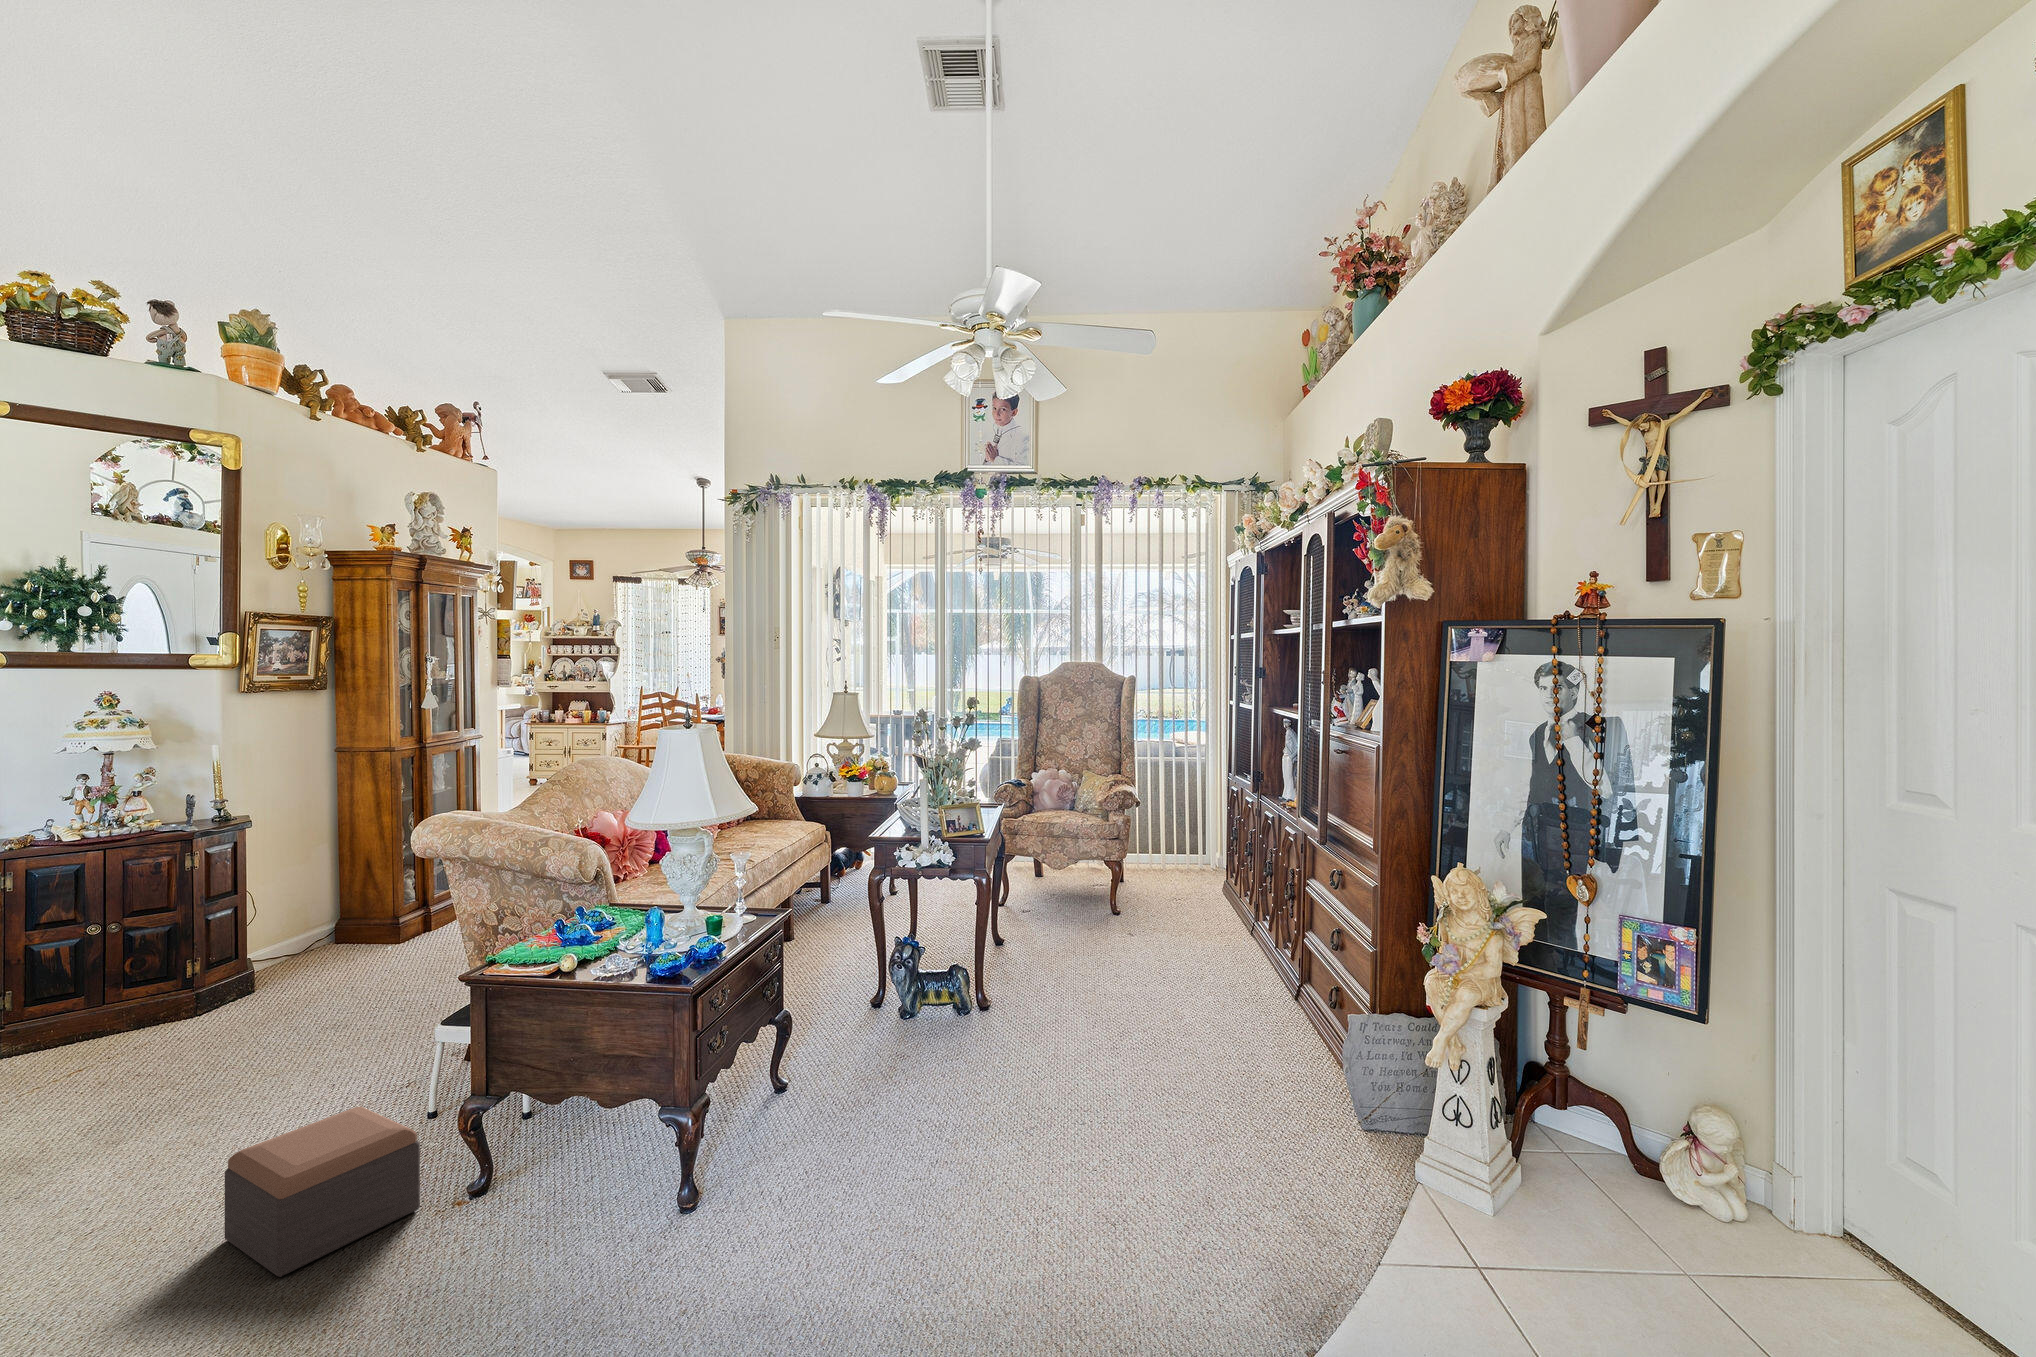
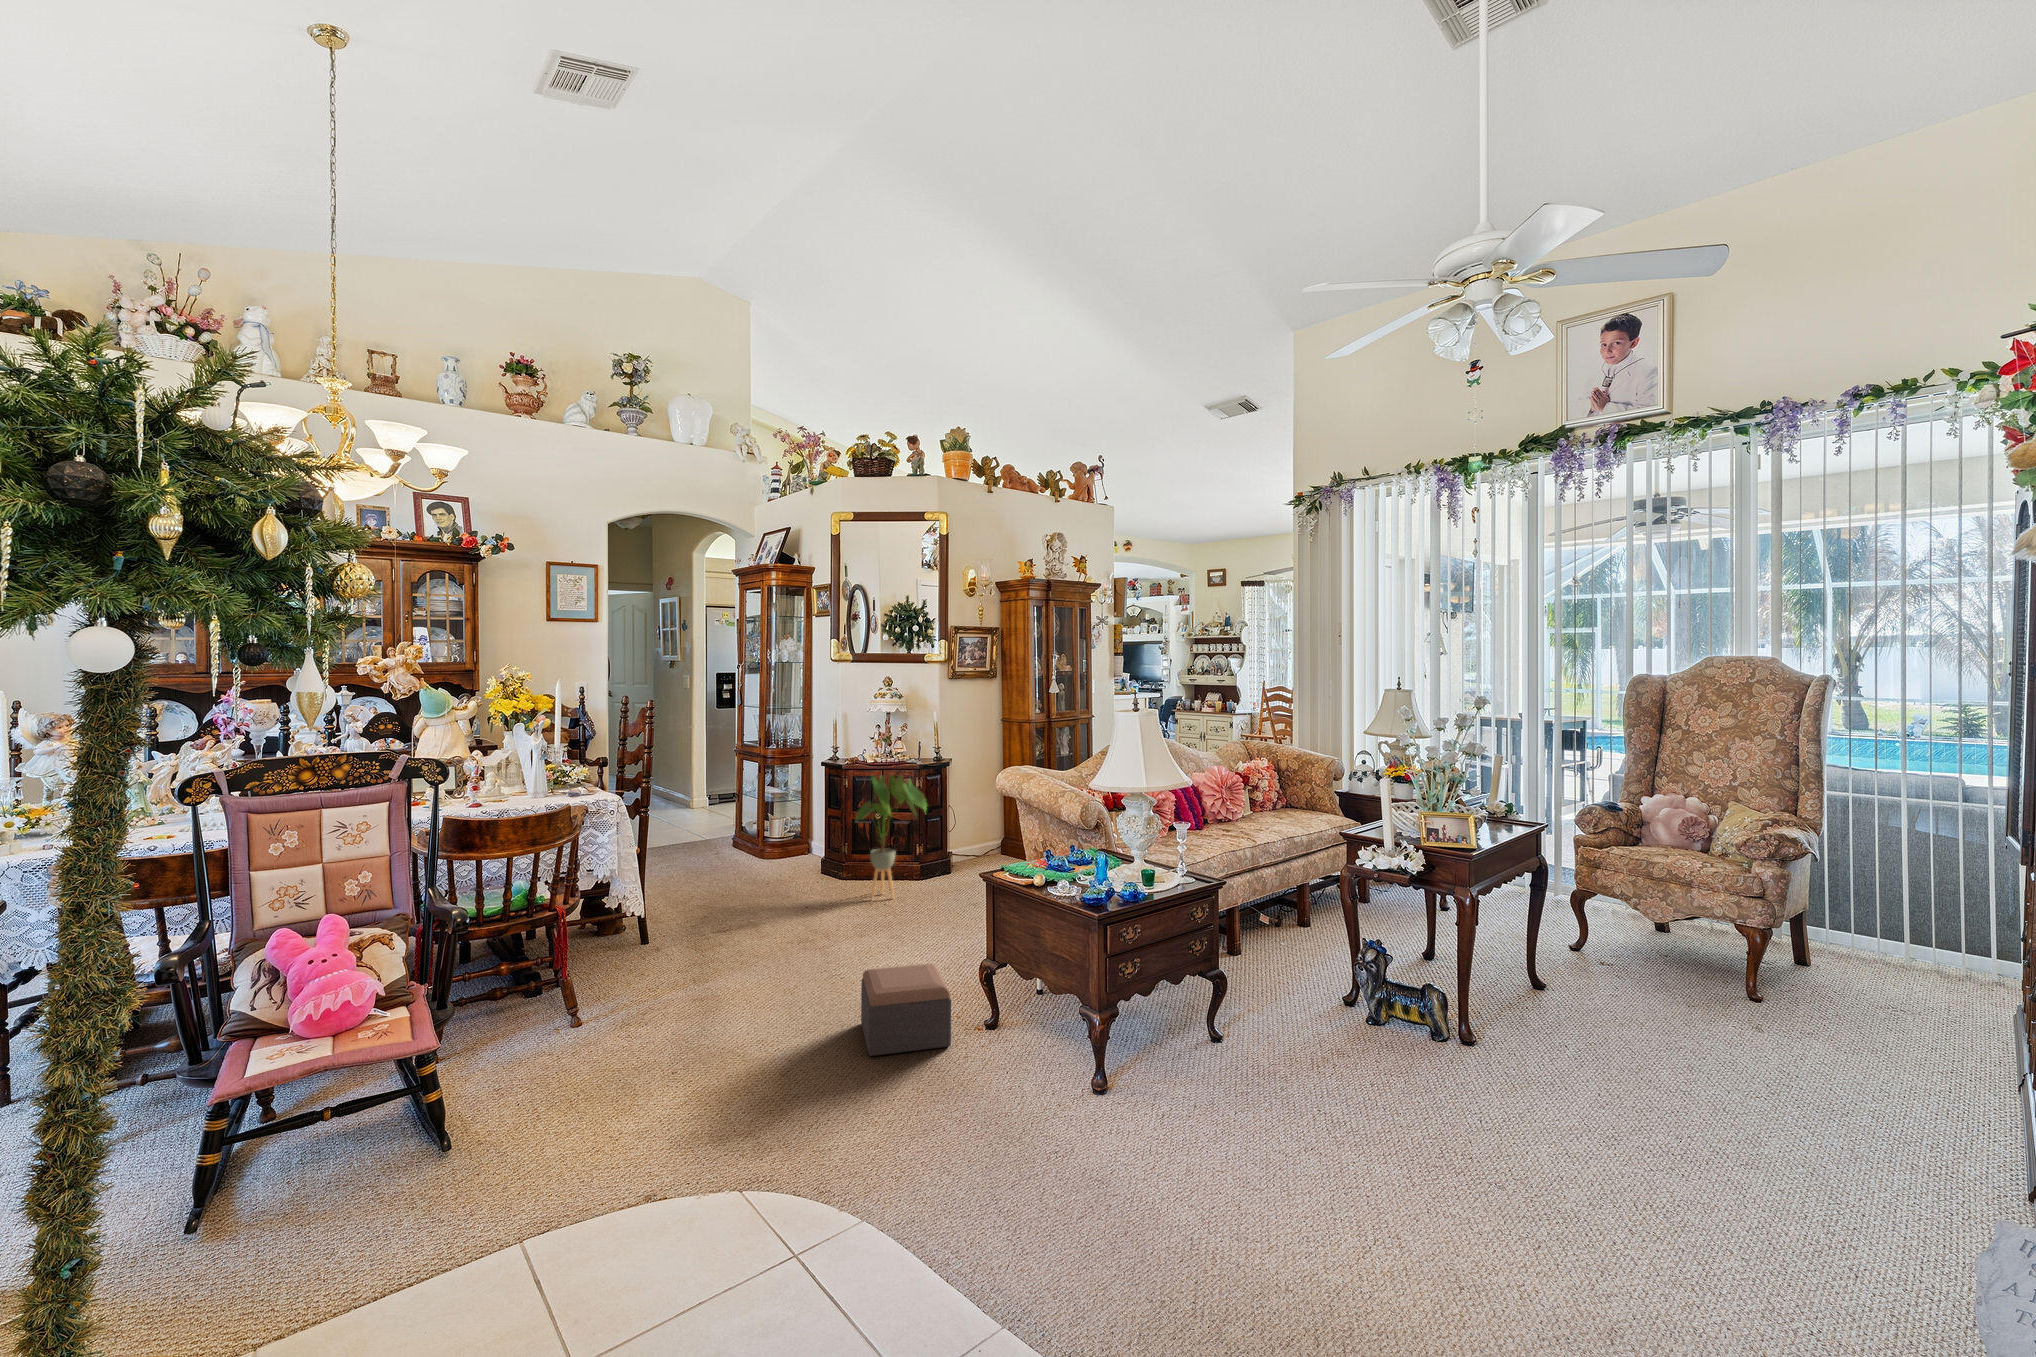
house plant: none [72,845,235,1058] -> present [856,775,927,898]

